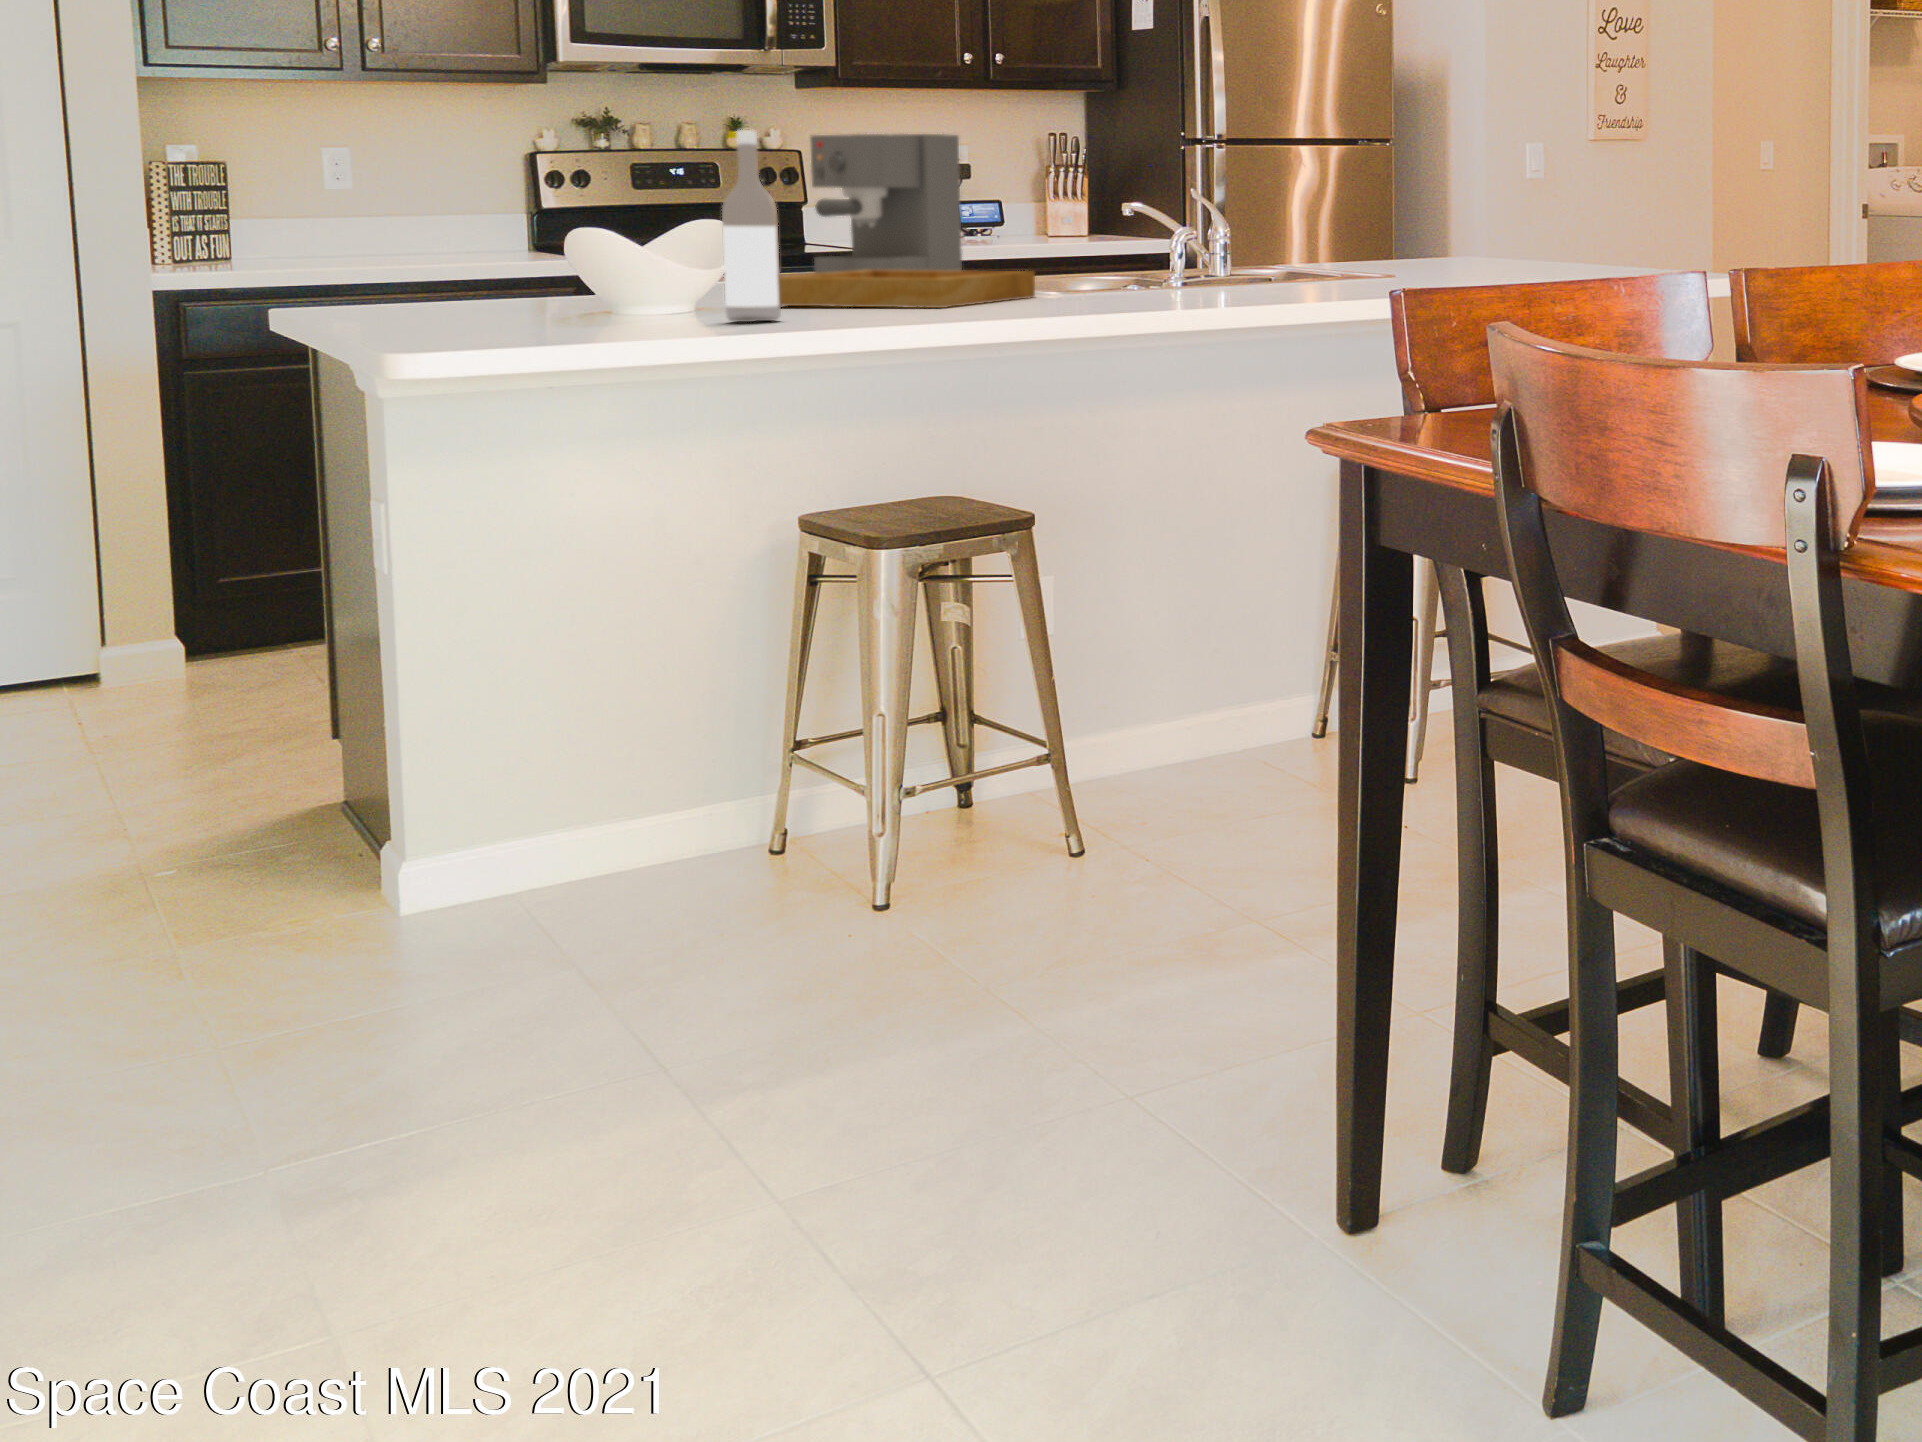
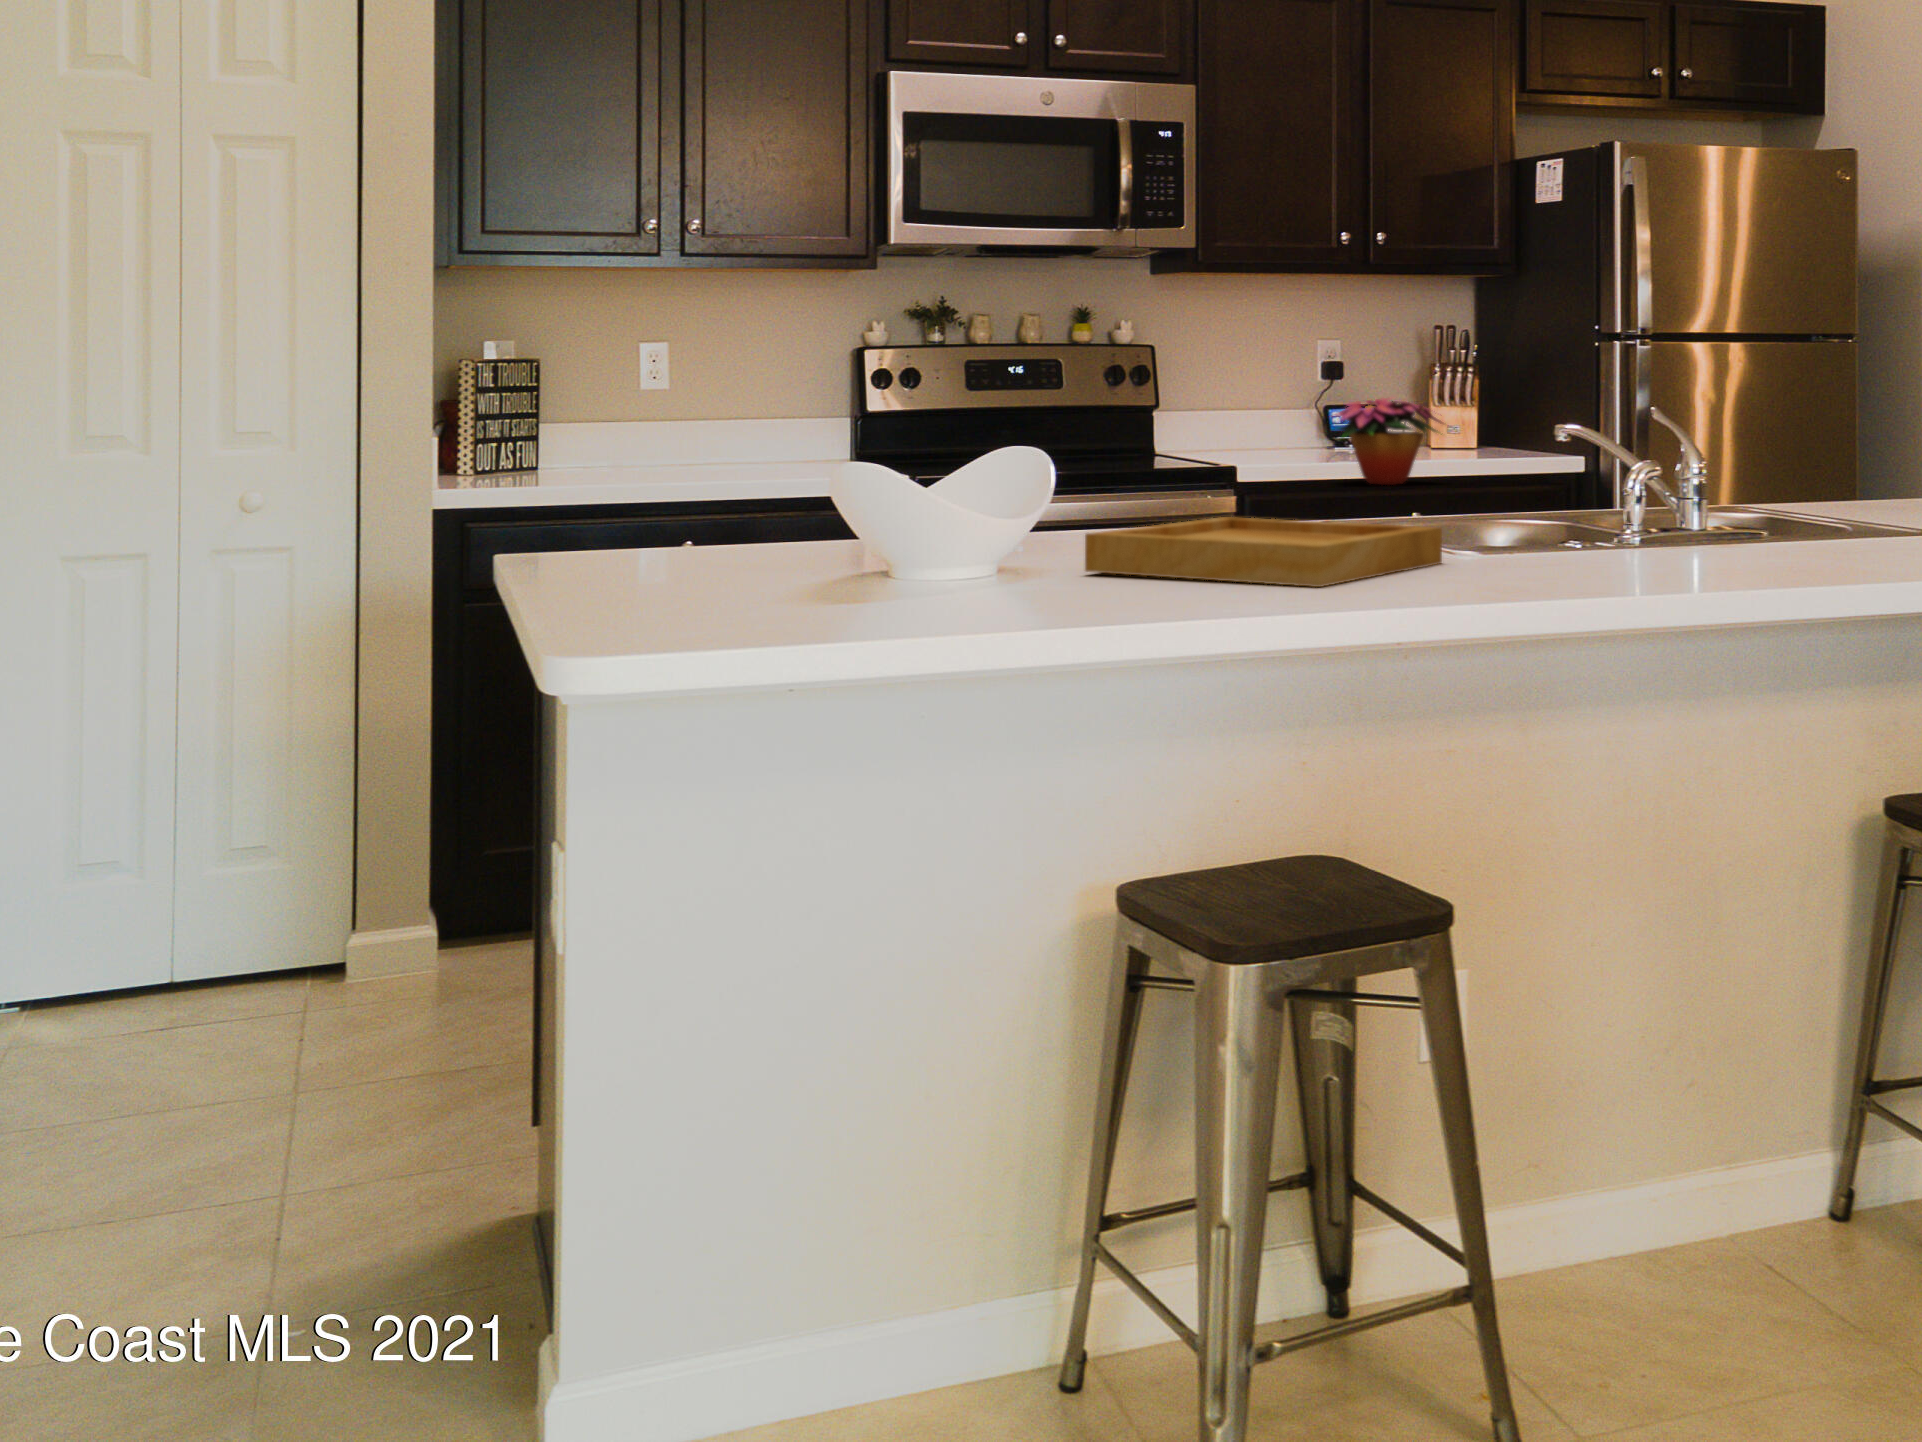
wine bottle: present [722,130,781,322] -> none [1026,340,1101,615]
coffee maker: present [810,134,962,274] -> none [1159,331,1336,513]
flower arrangement: none [955,191,1065,264] -> present [1335,398,1442,485]

